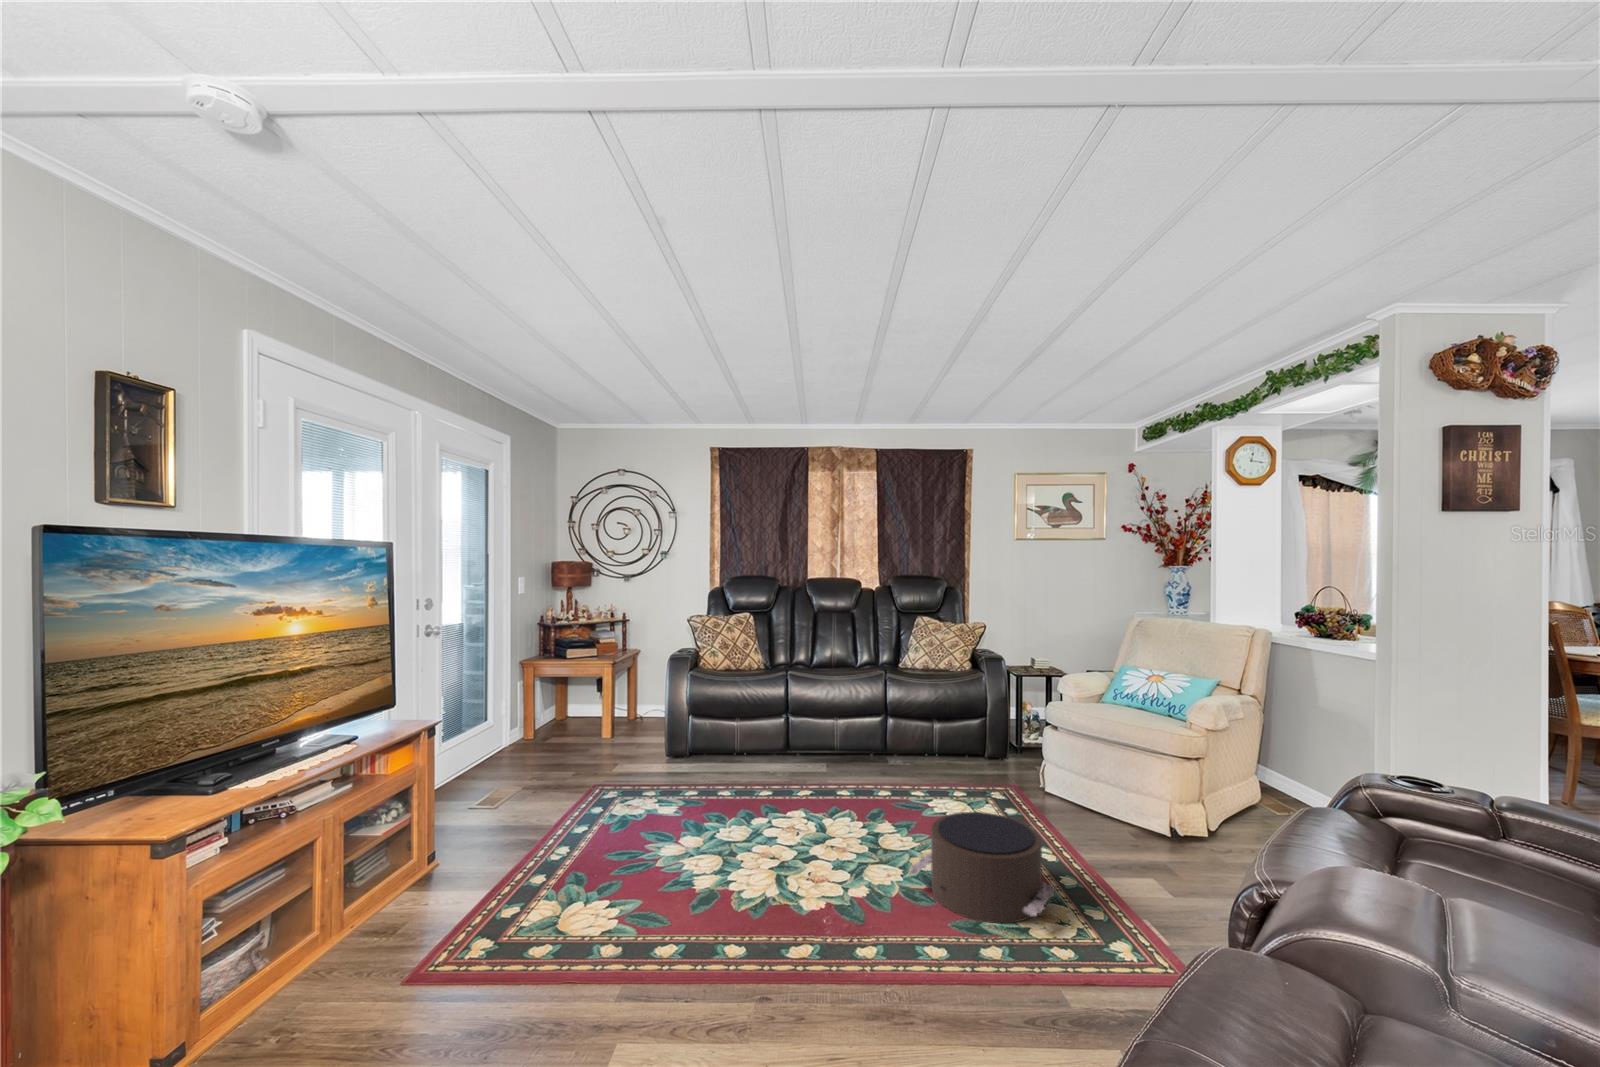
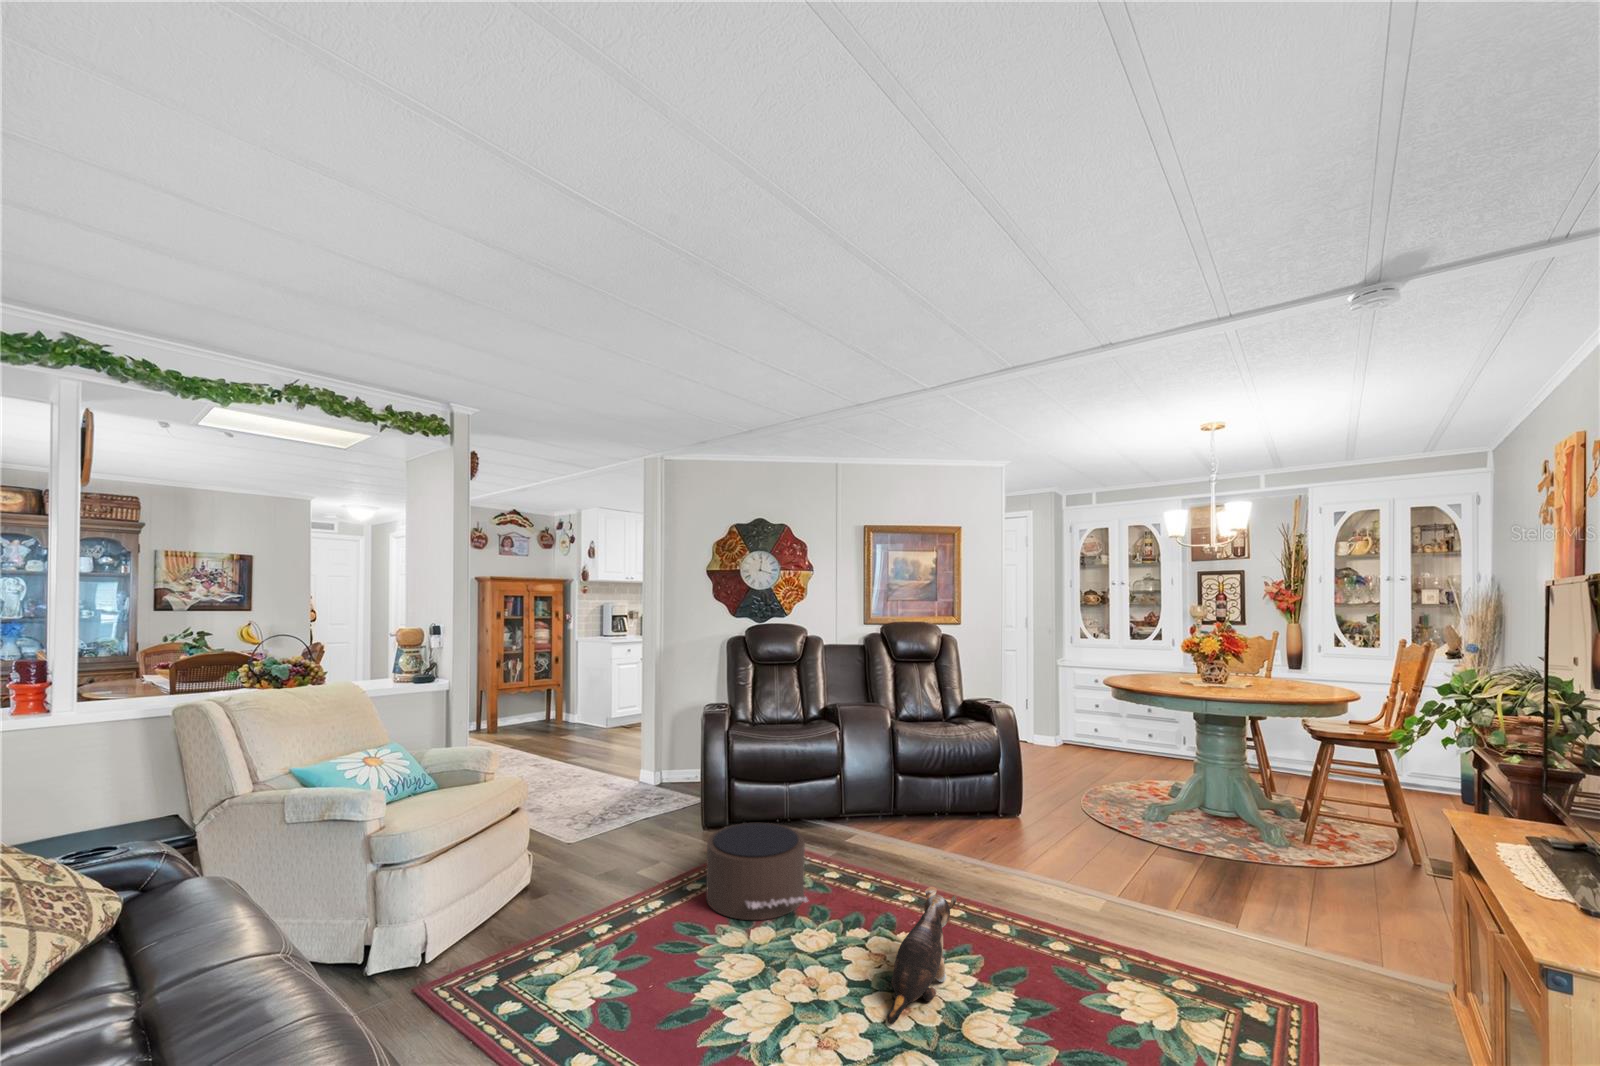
plush toy: none [750,822,786,883] -> present [887,887,957,1024]

